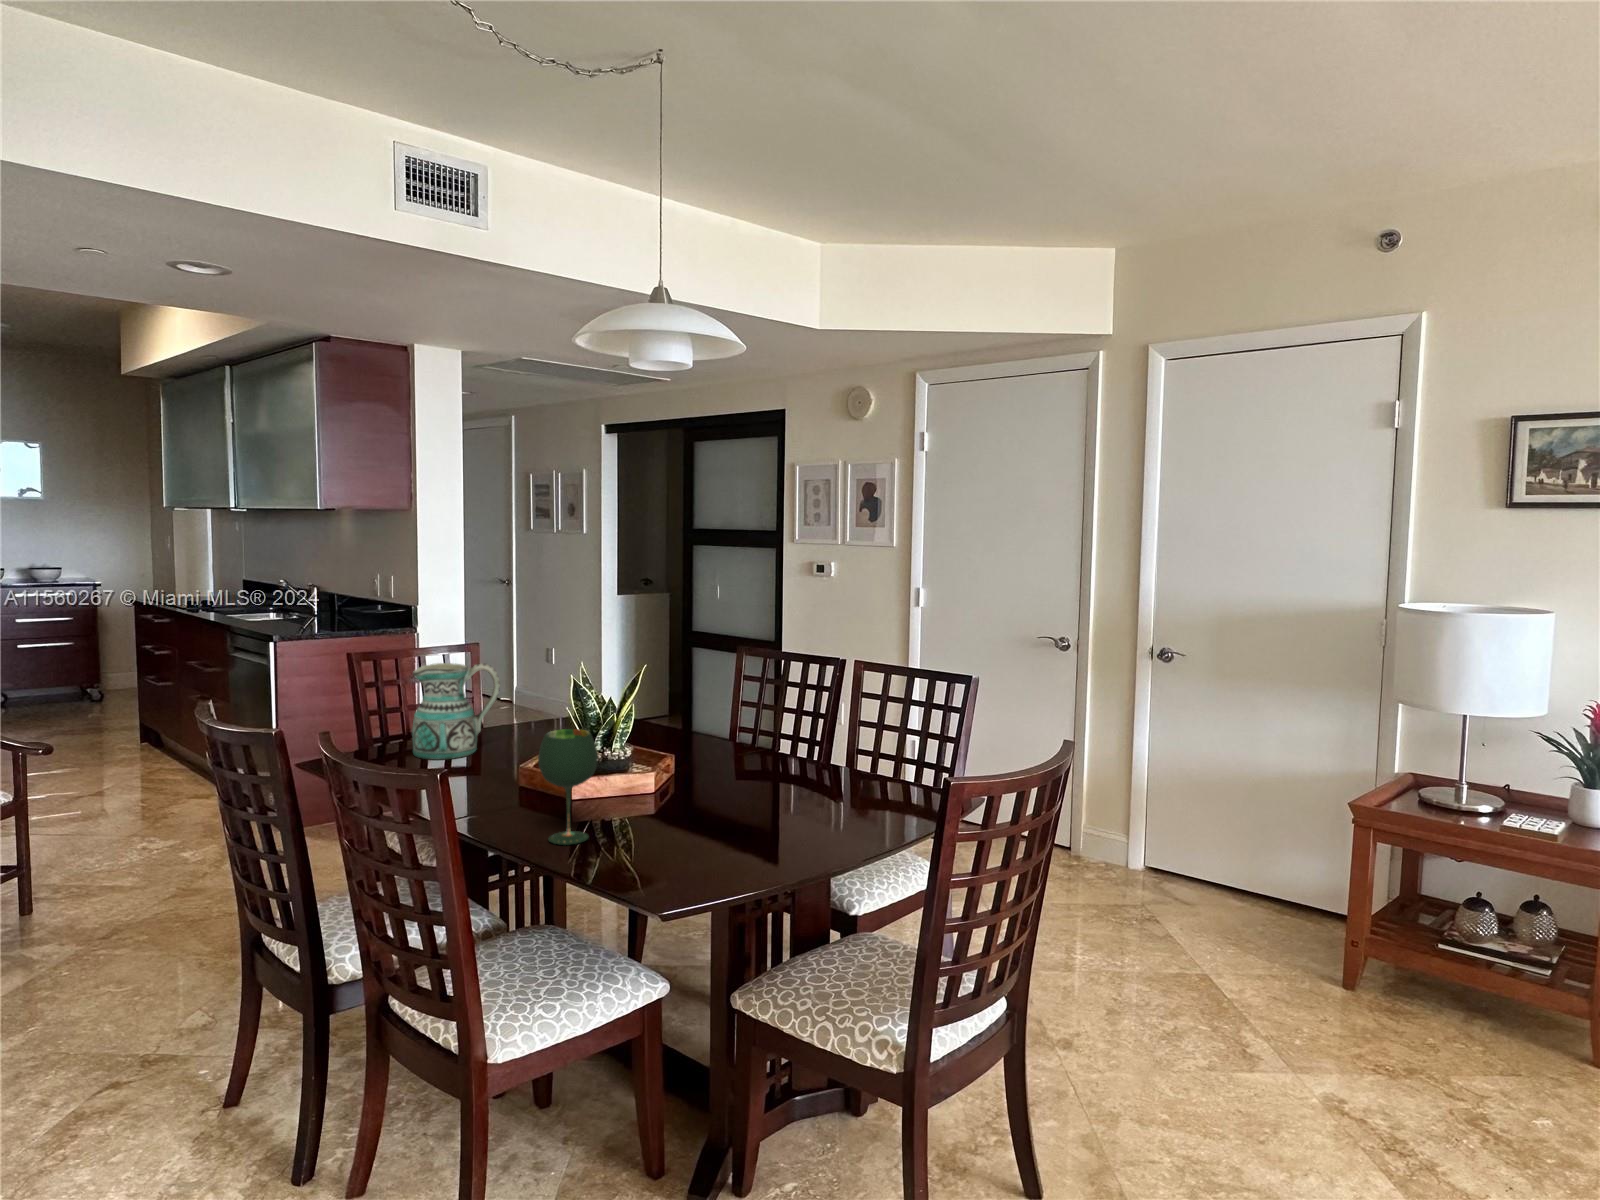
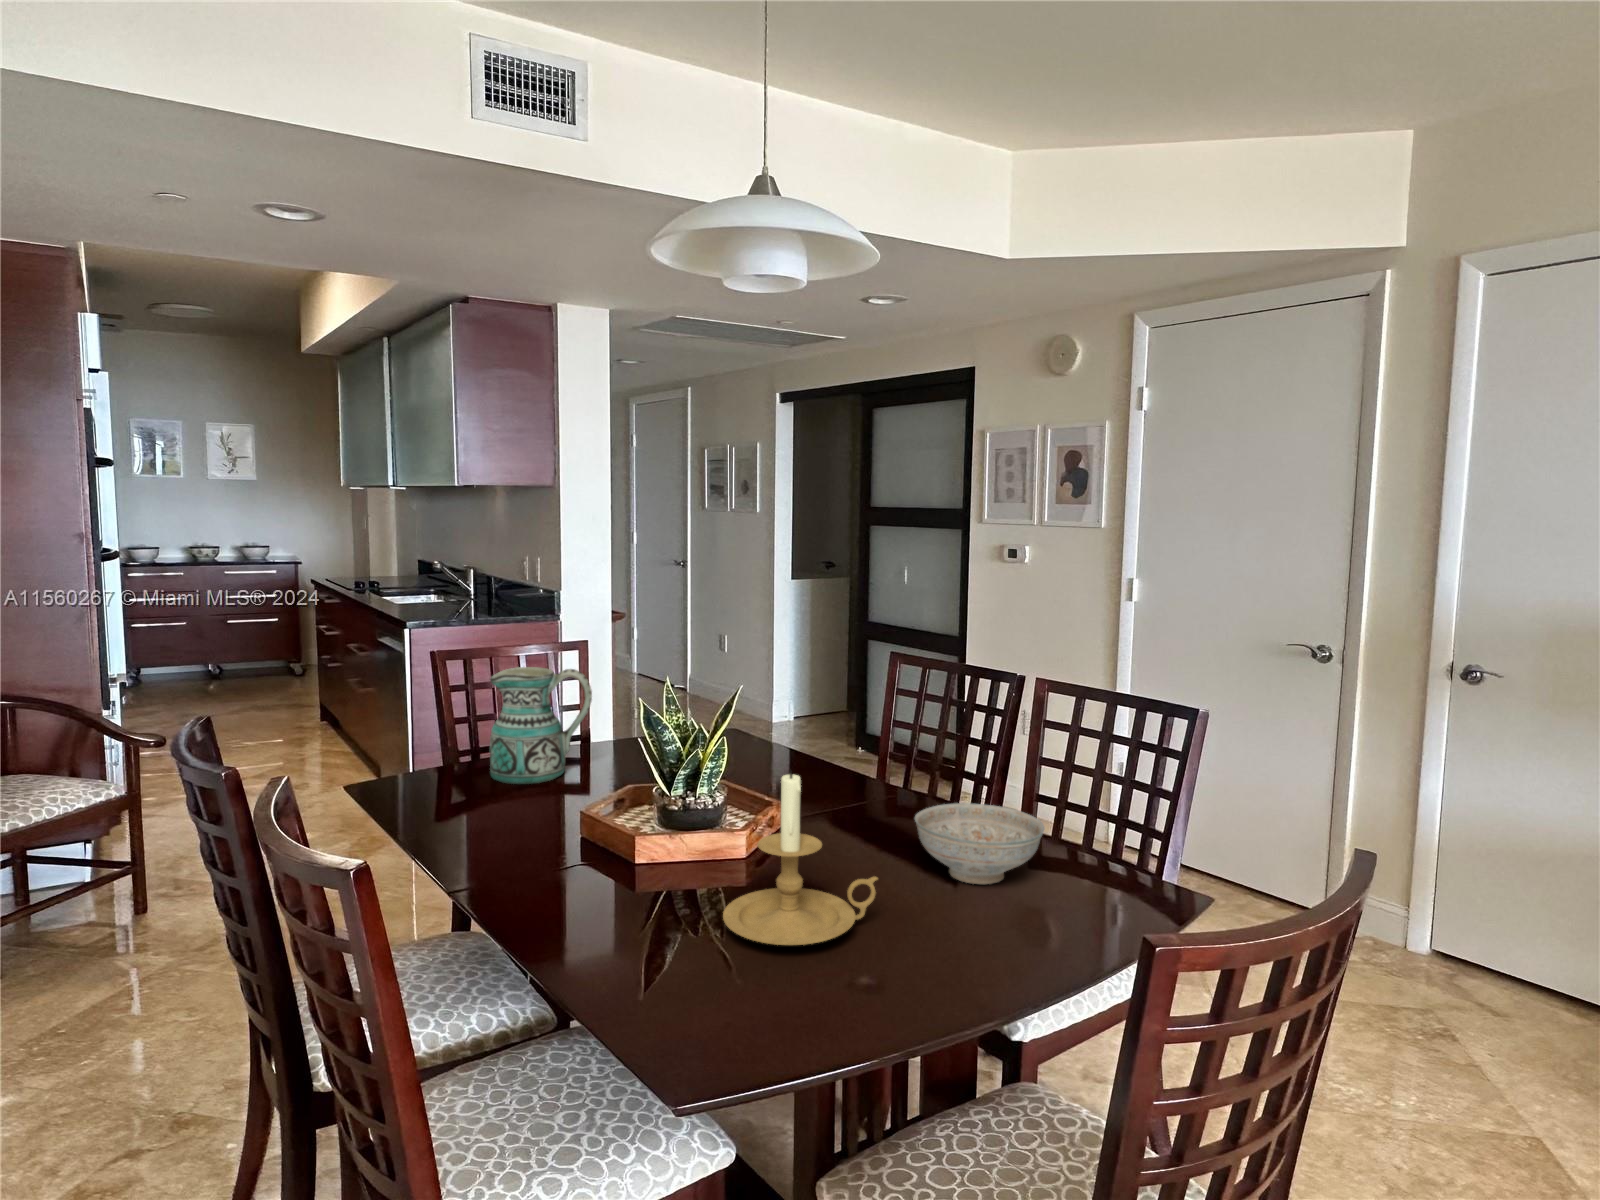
candle holder: none [652,716,762,839] -> present [723,770,878,945]
wine glass: present [538,729,598,845] -> none [568,778,648,939]
decorative bowl: none [778,747,871,800] -> present [915,803,1045,884]

